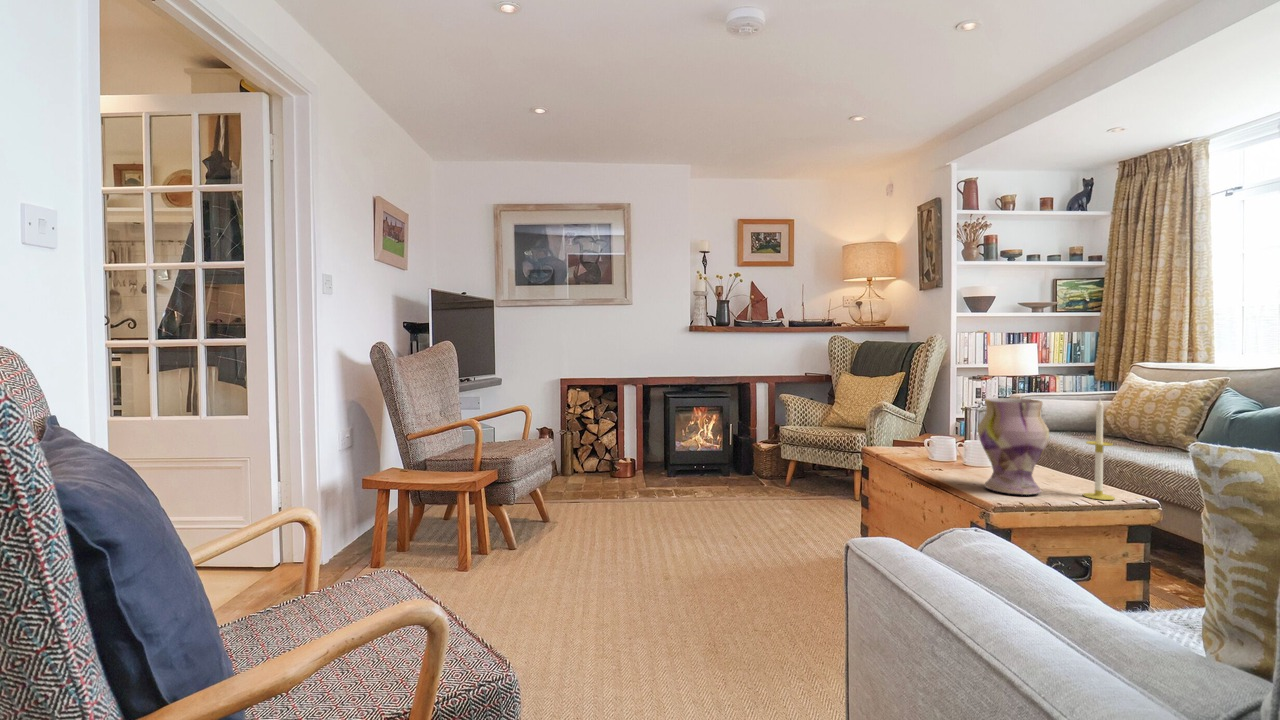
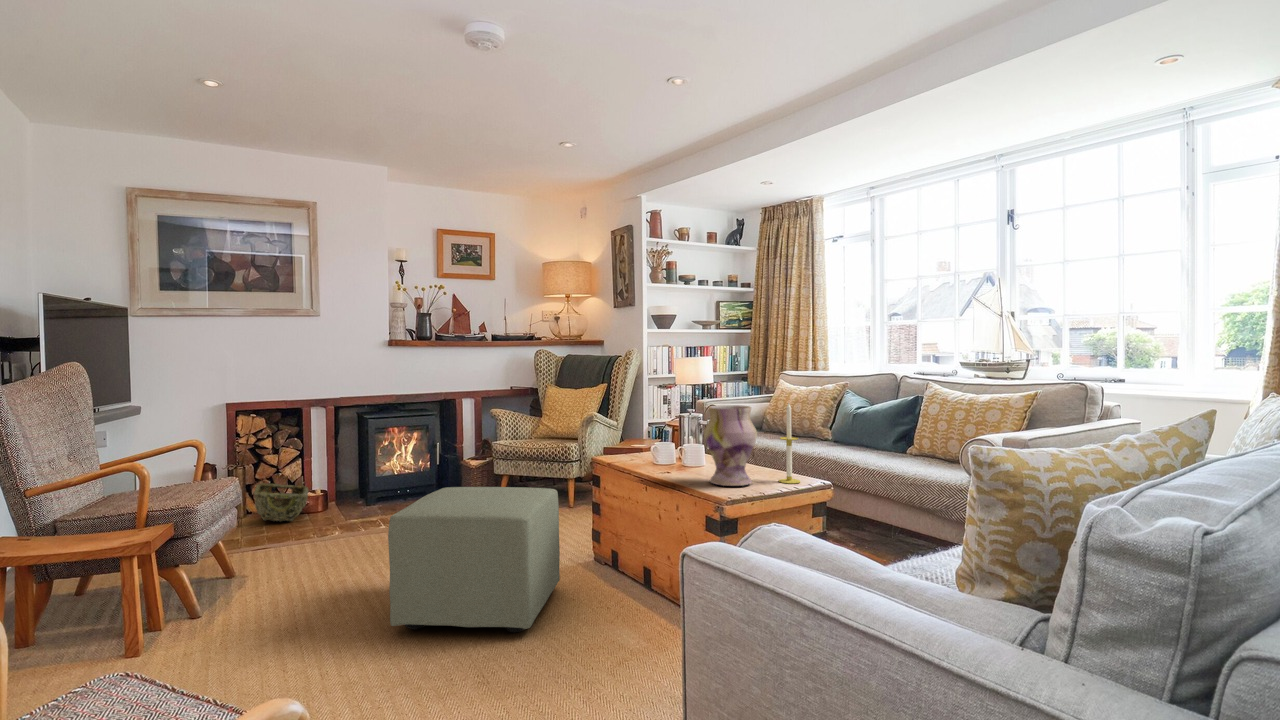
woven basket: none [576,447,620,481] -> present [254,483,308,521]
ottoman: none [645,464,814,612] -> present [388,487,560,633]

